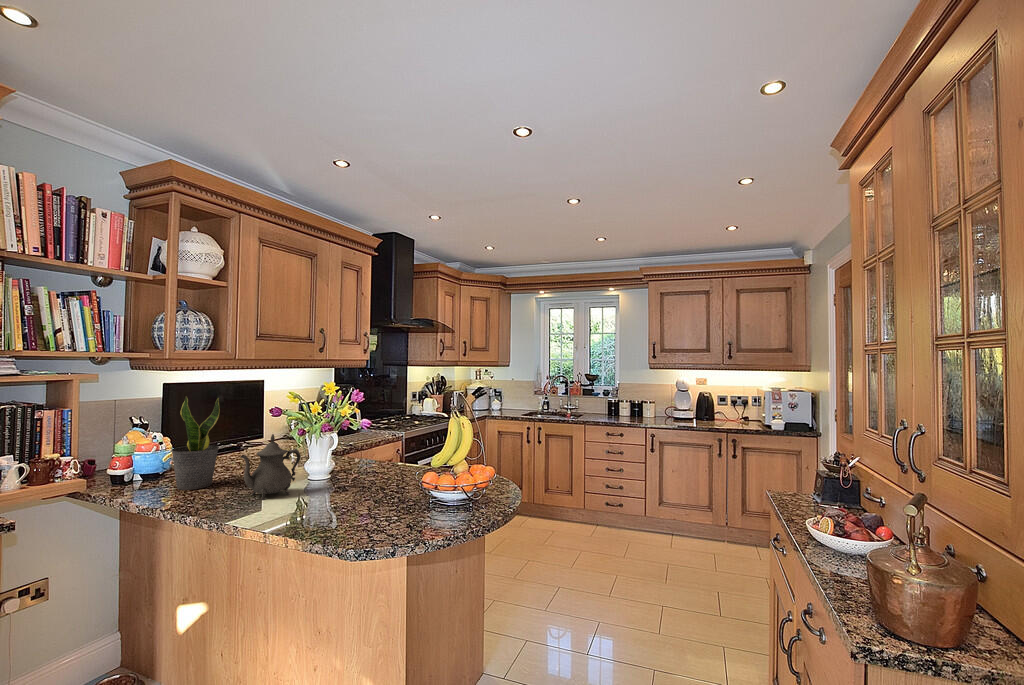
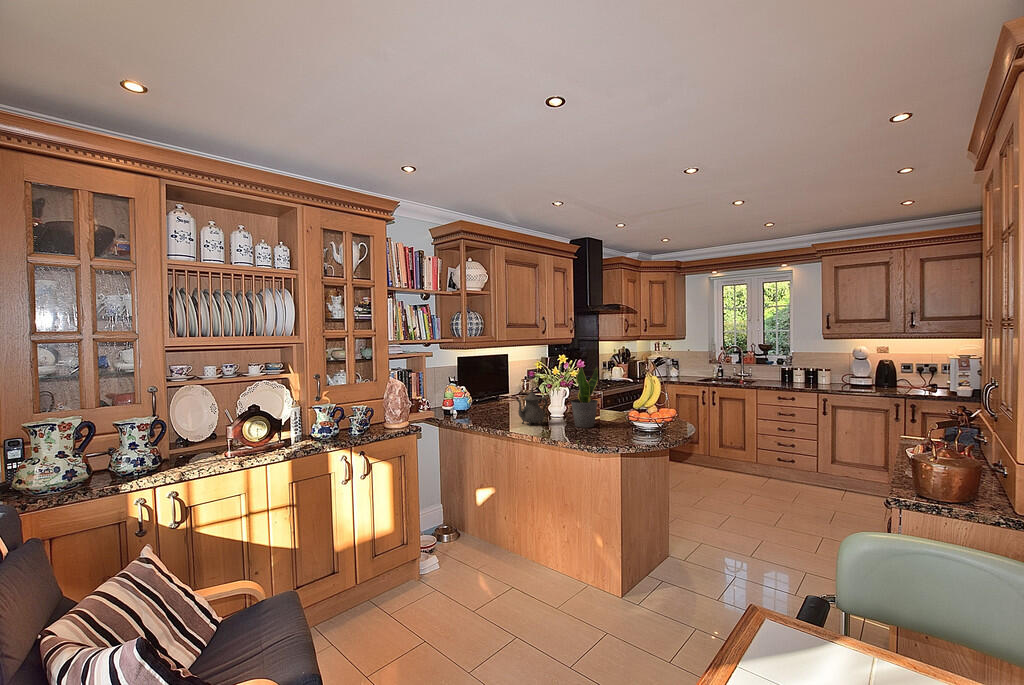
potted plant: present [171,397,220,490] -> present [571,367,598,428]

